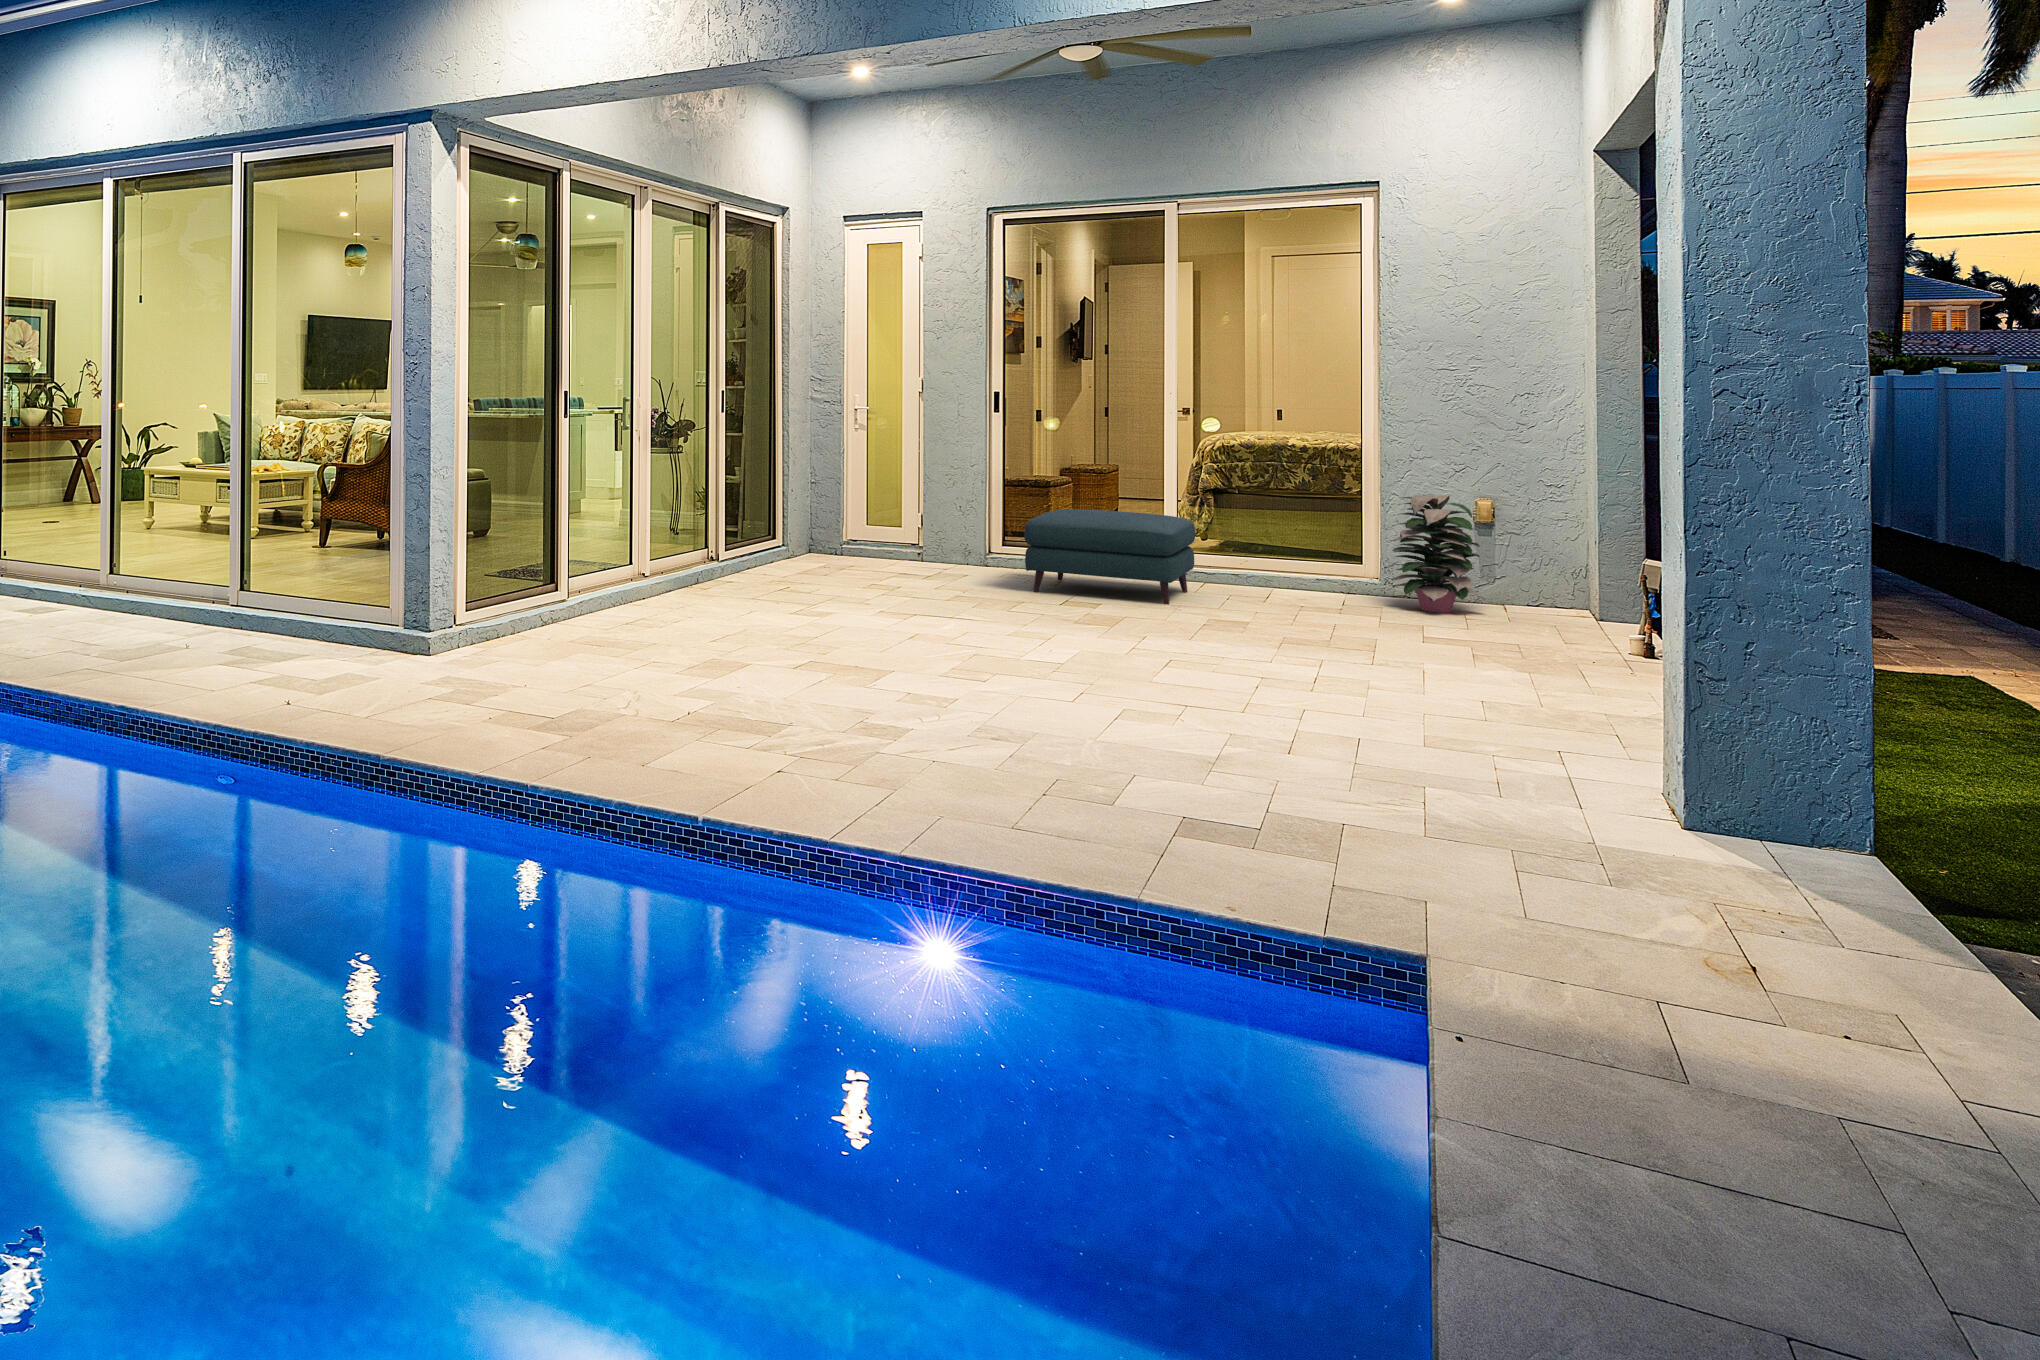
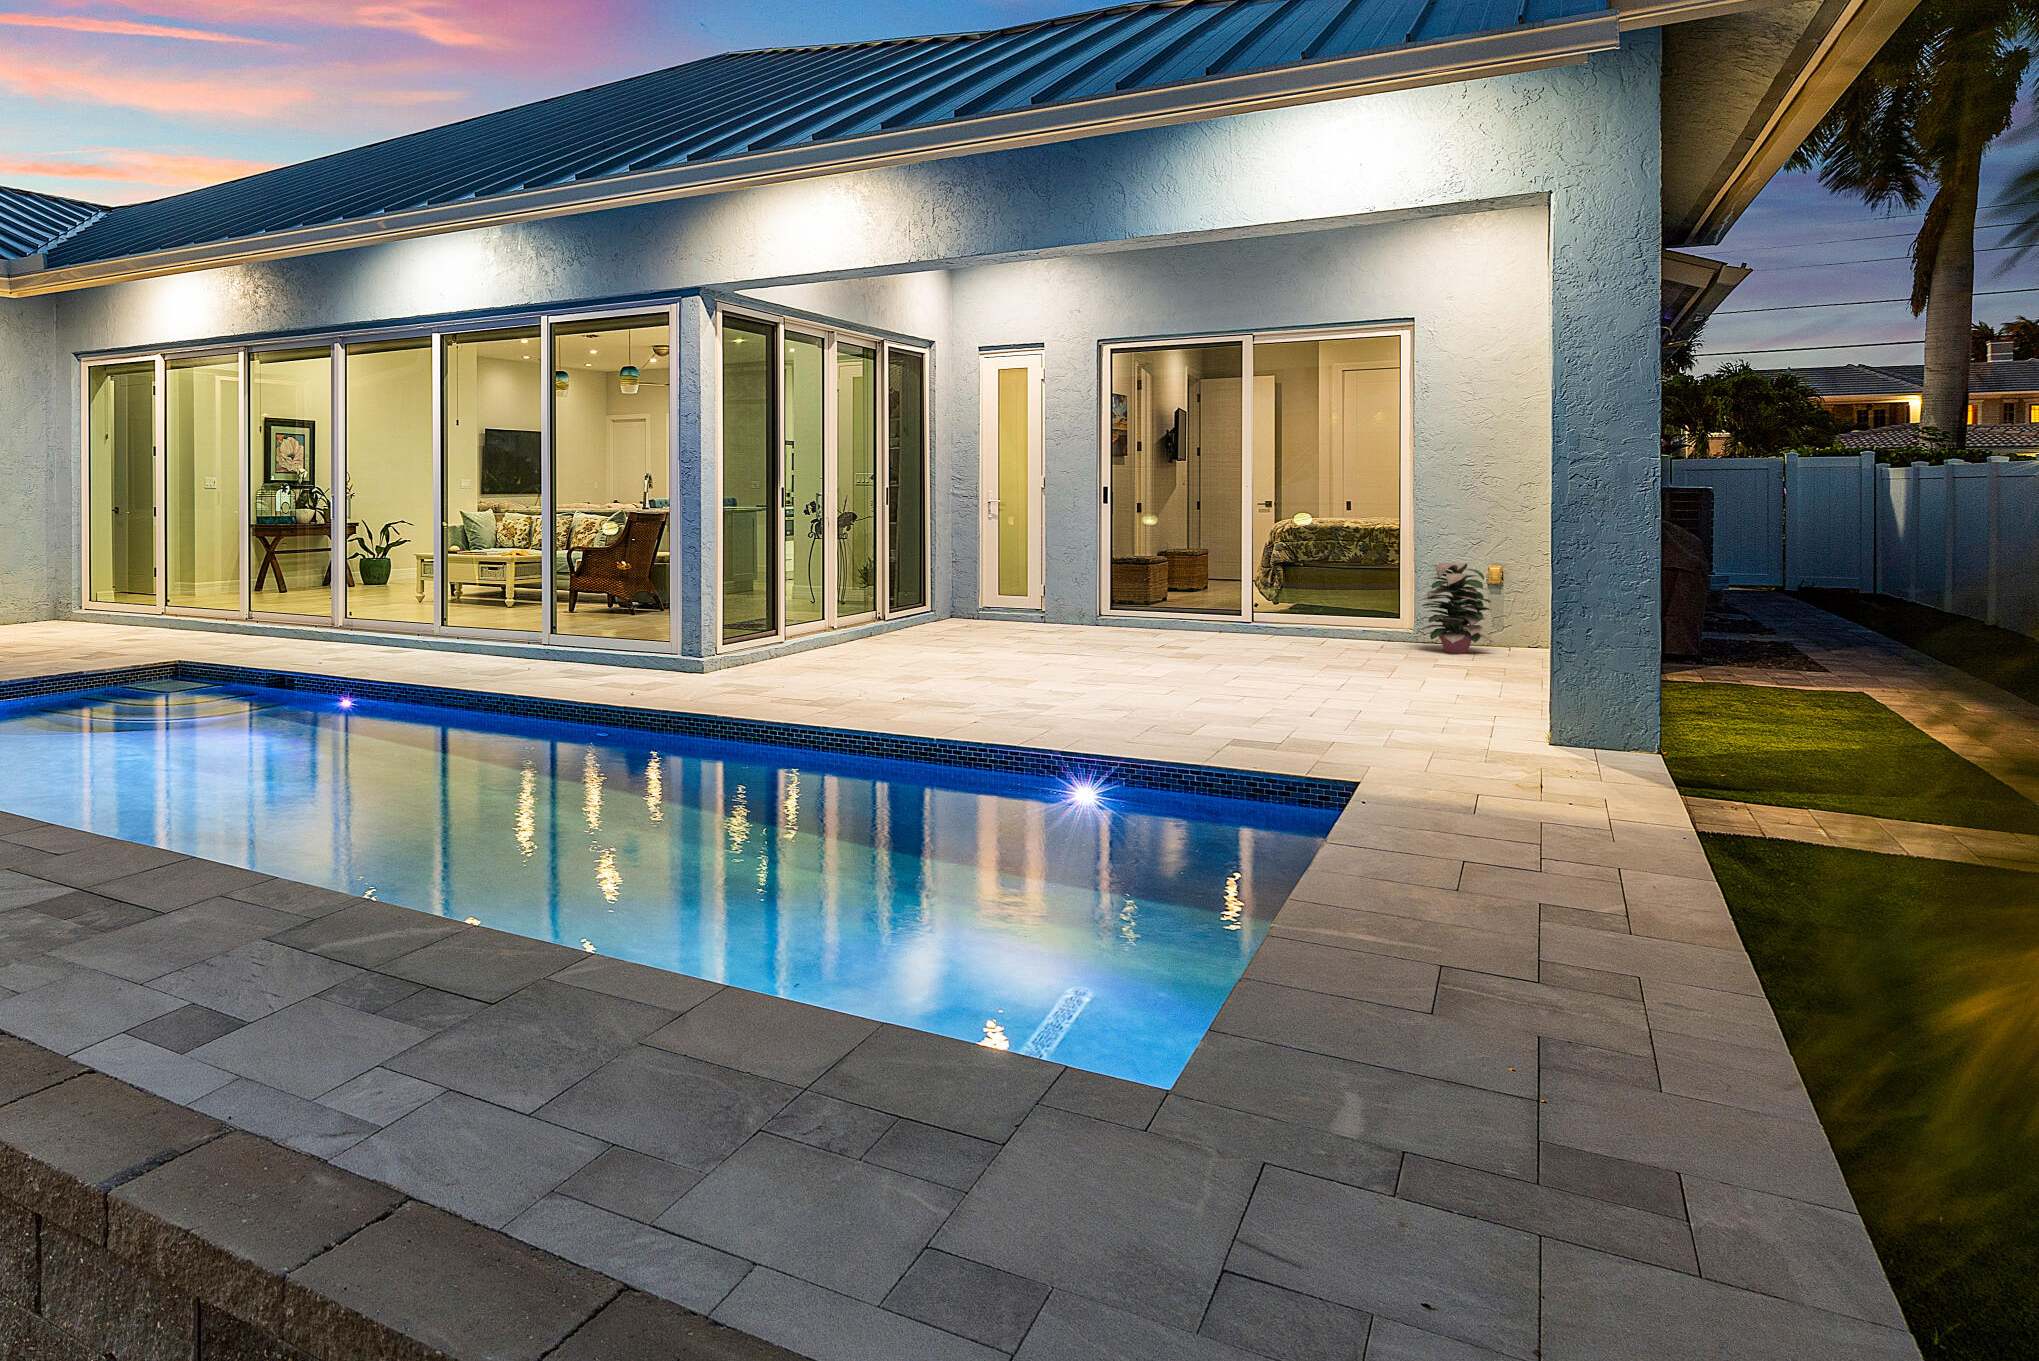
ottoman: present [1024,509,1195,605] -> none [1129,580,1266,649]

